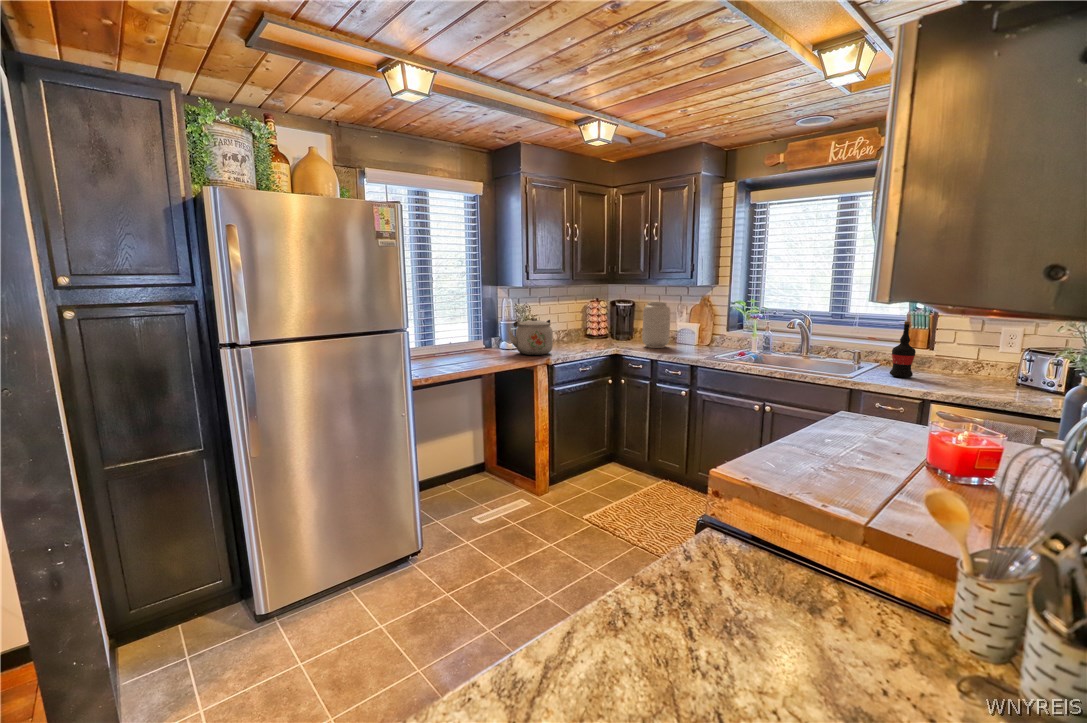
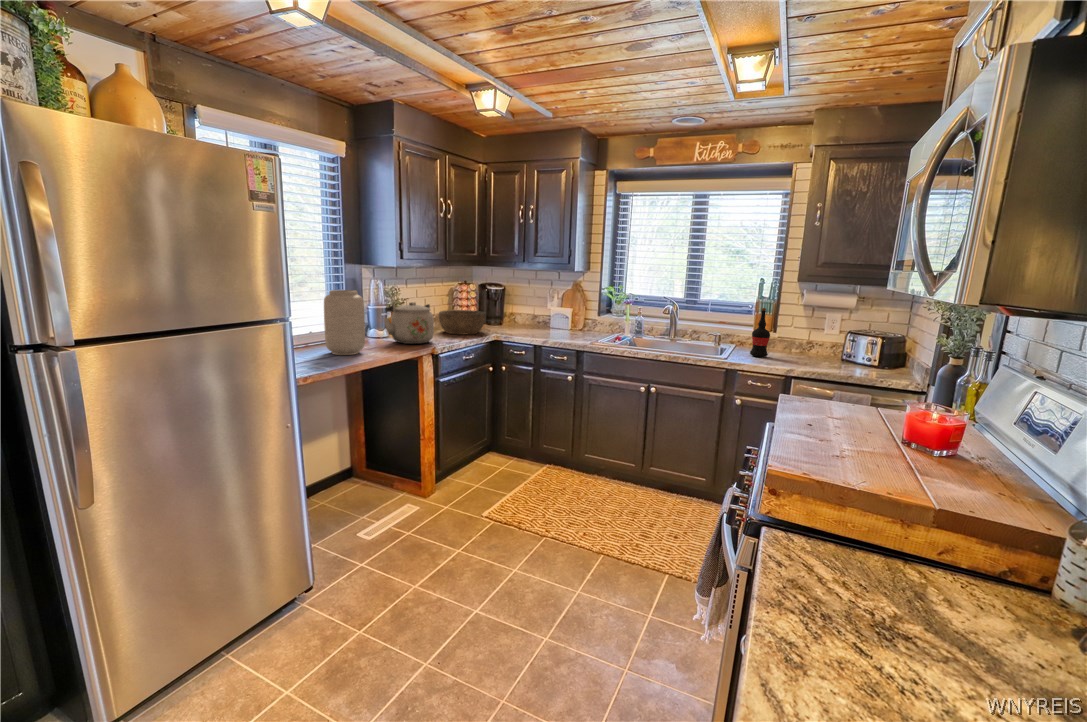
vase: present [642,302,670,348] -> present [324,290,365,355]
bowl: none [566,325,608,348] -> present [439,310,485,335]

